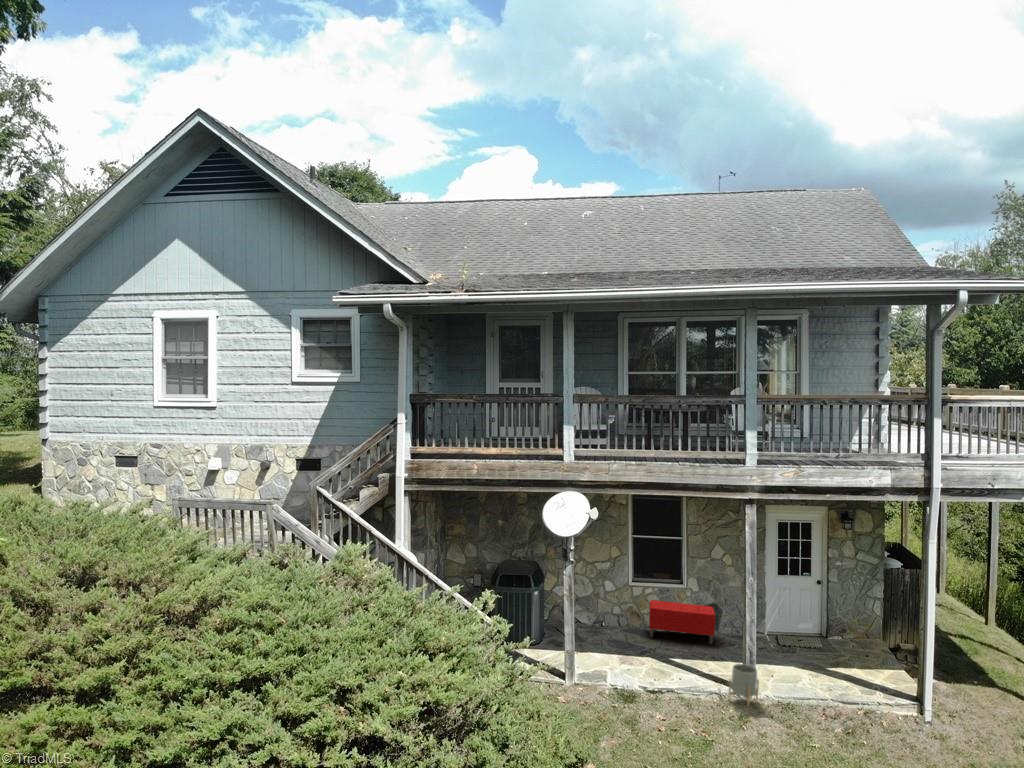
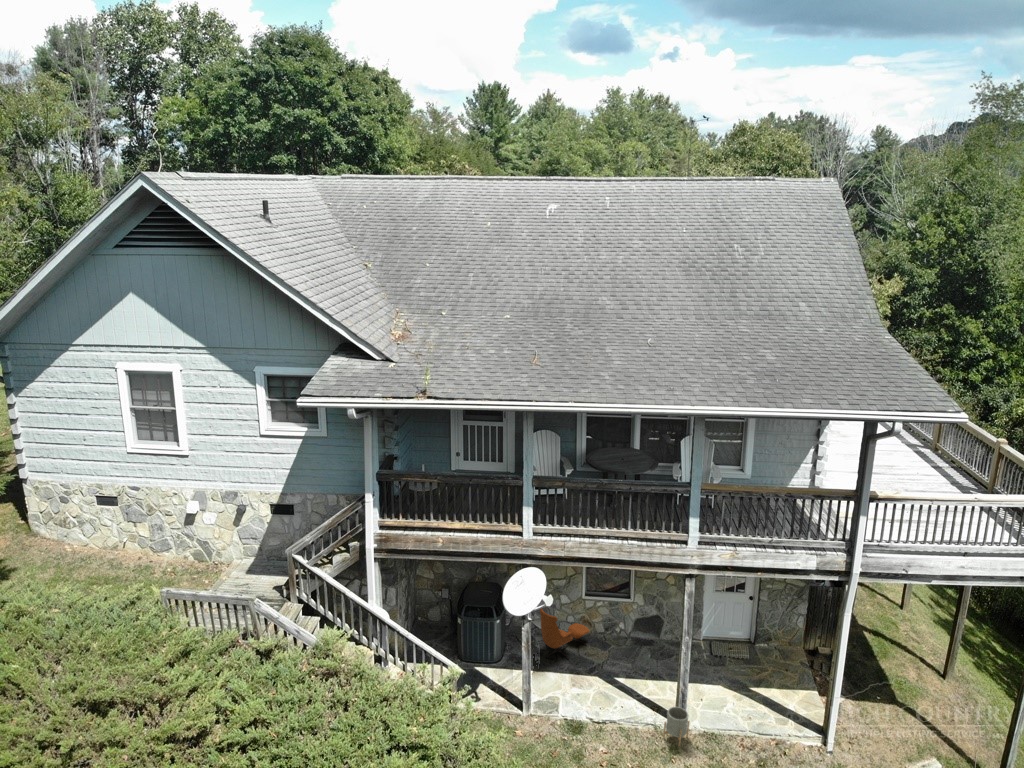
lounge chair: none [582,578,638,641] -> present [540,609,589,659]
bench: present [649,600,715,645] -> none [599,614,657,657]

